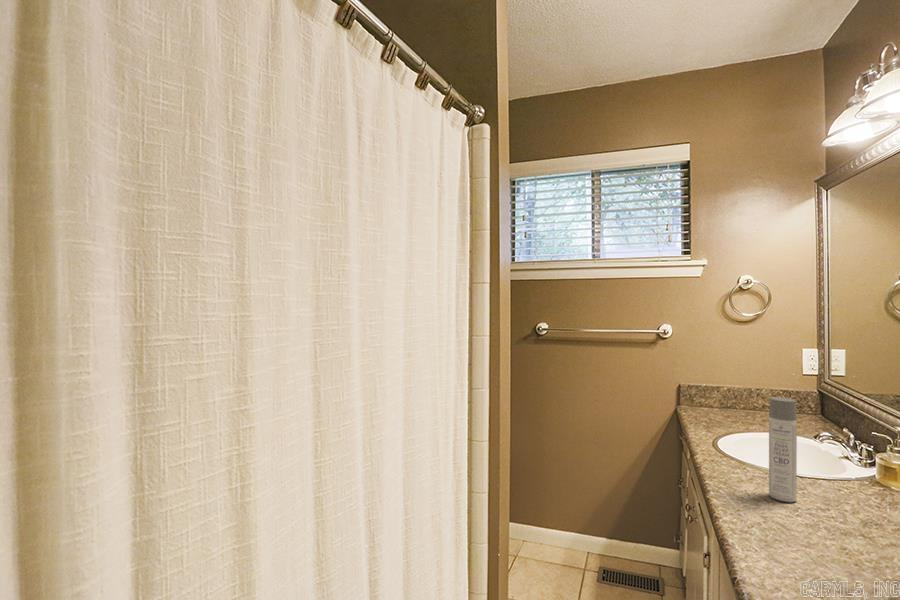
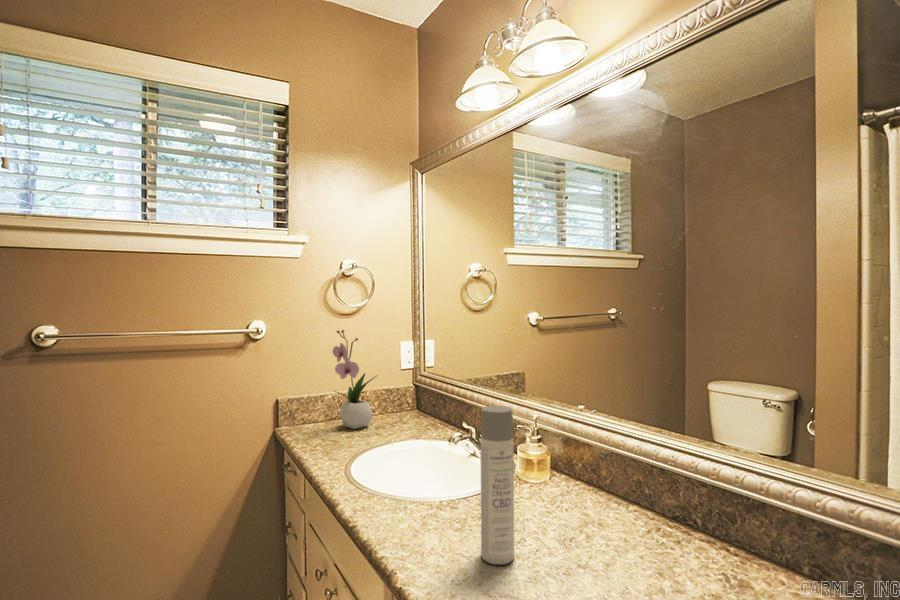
flower arrangement: none [723,336,766,417] -> present [332,330,376,429]

